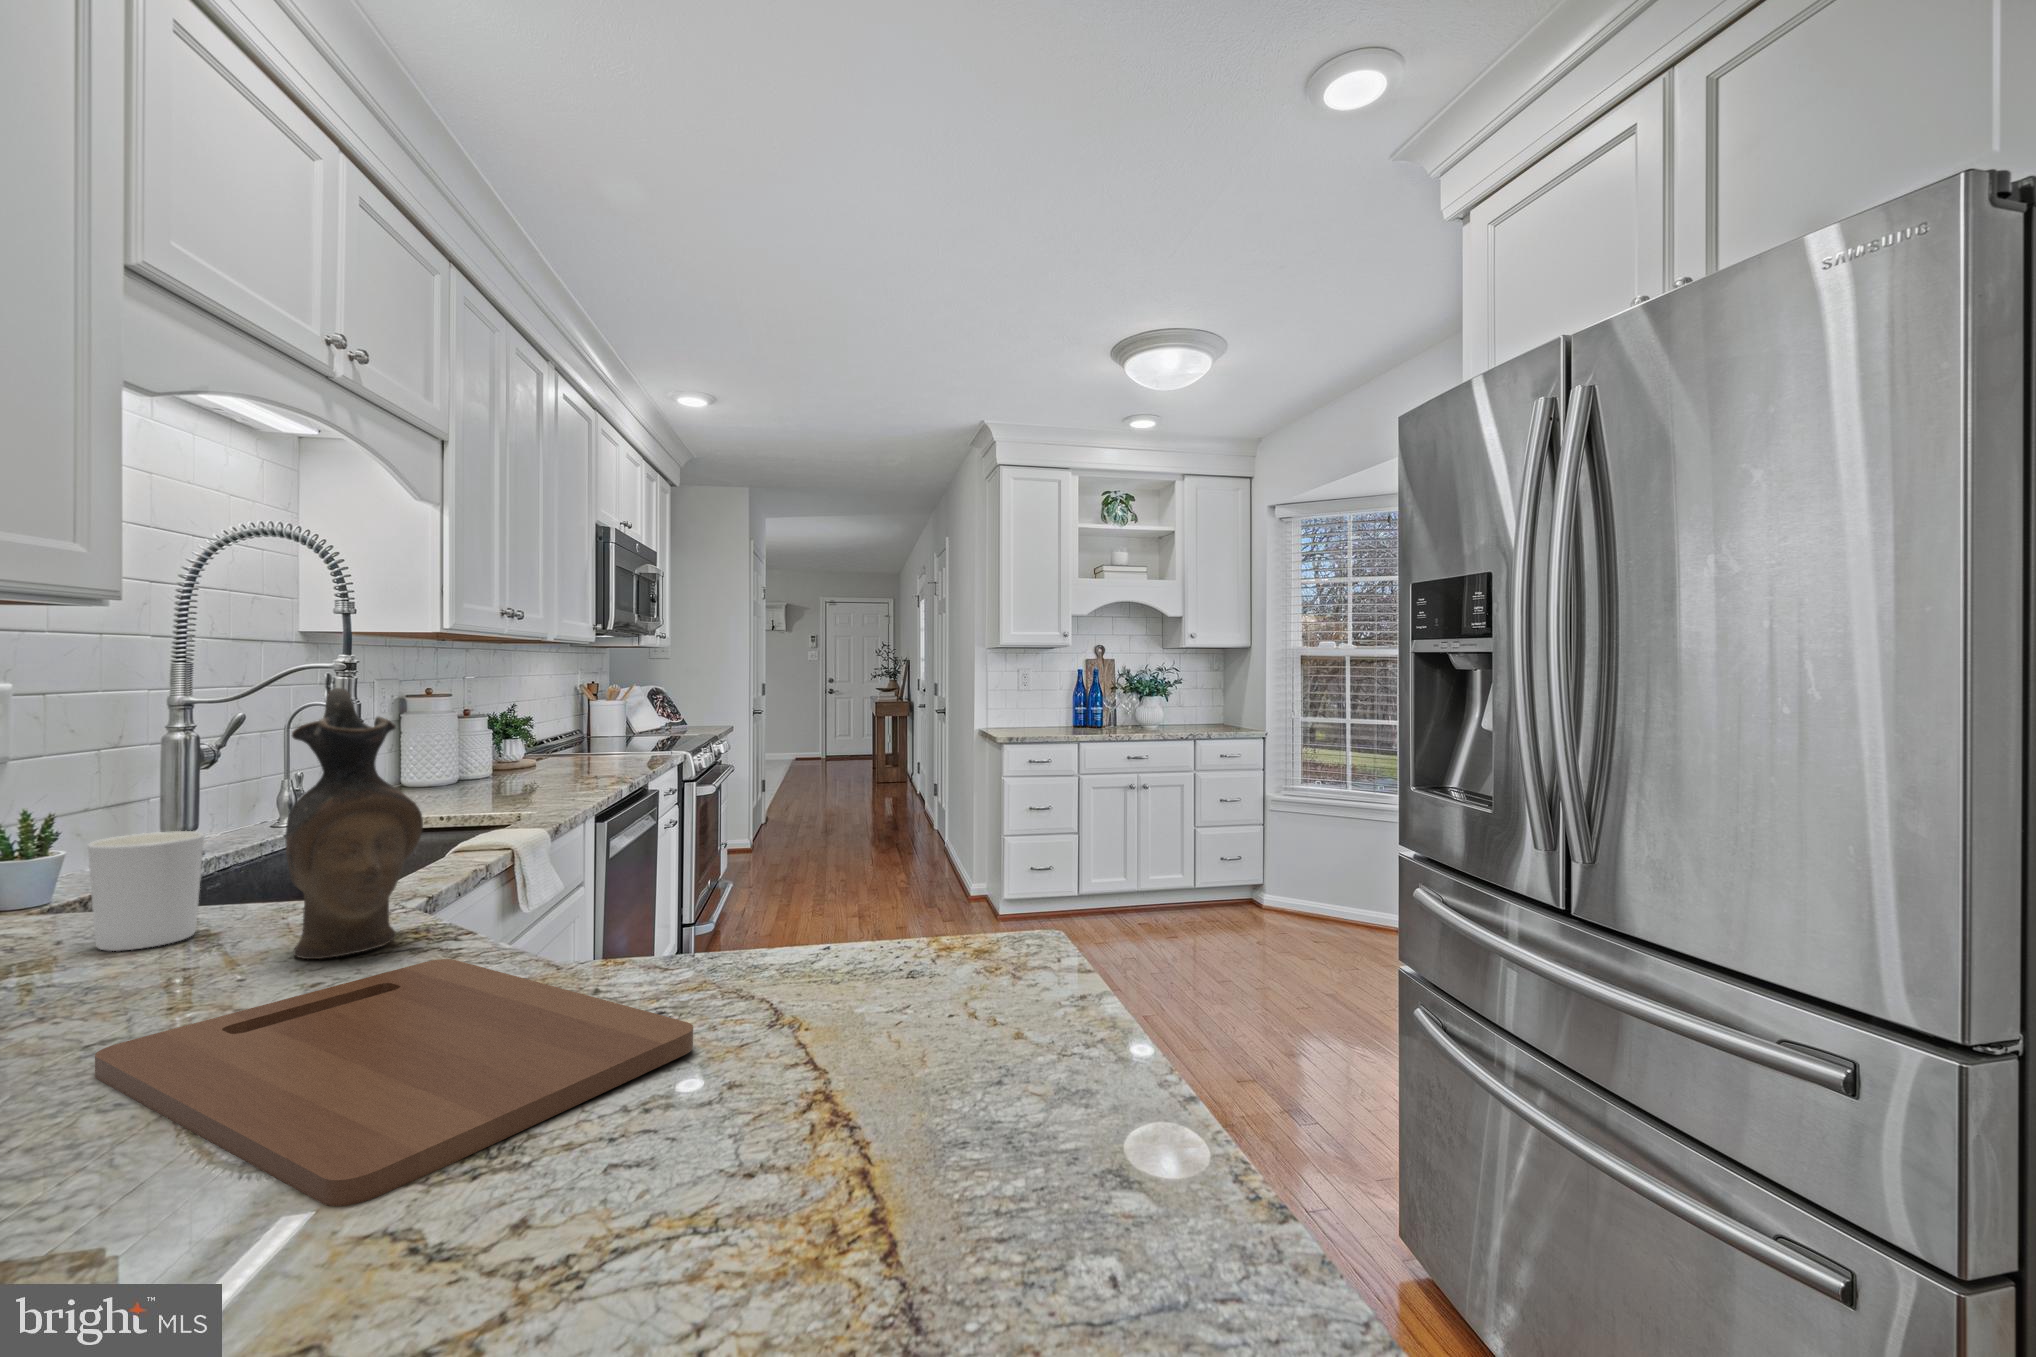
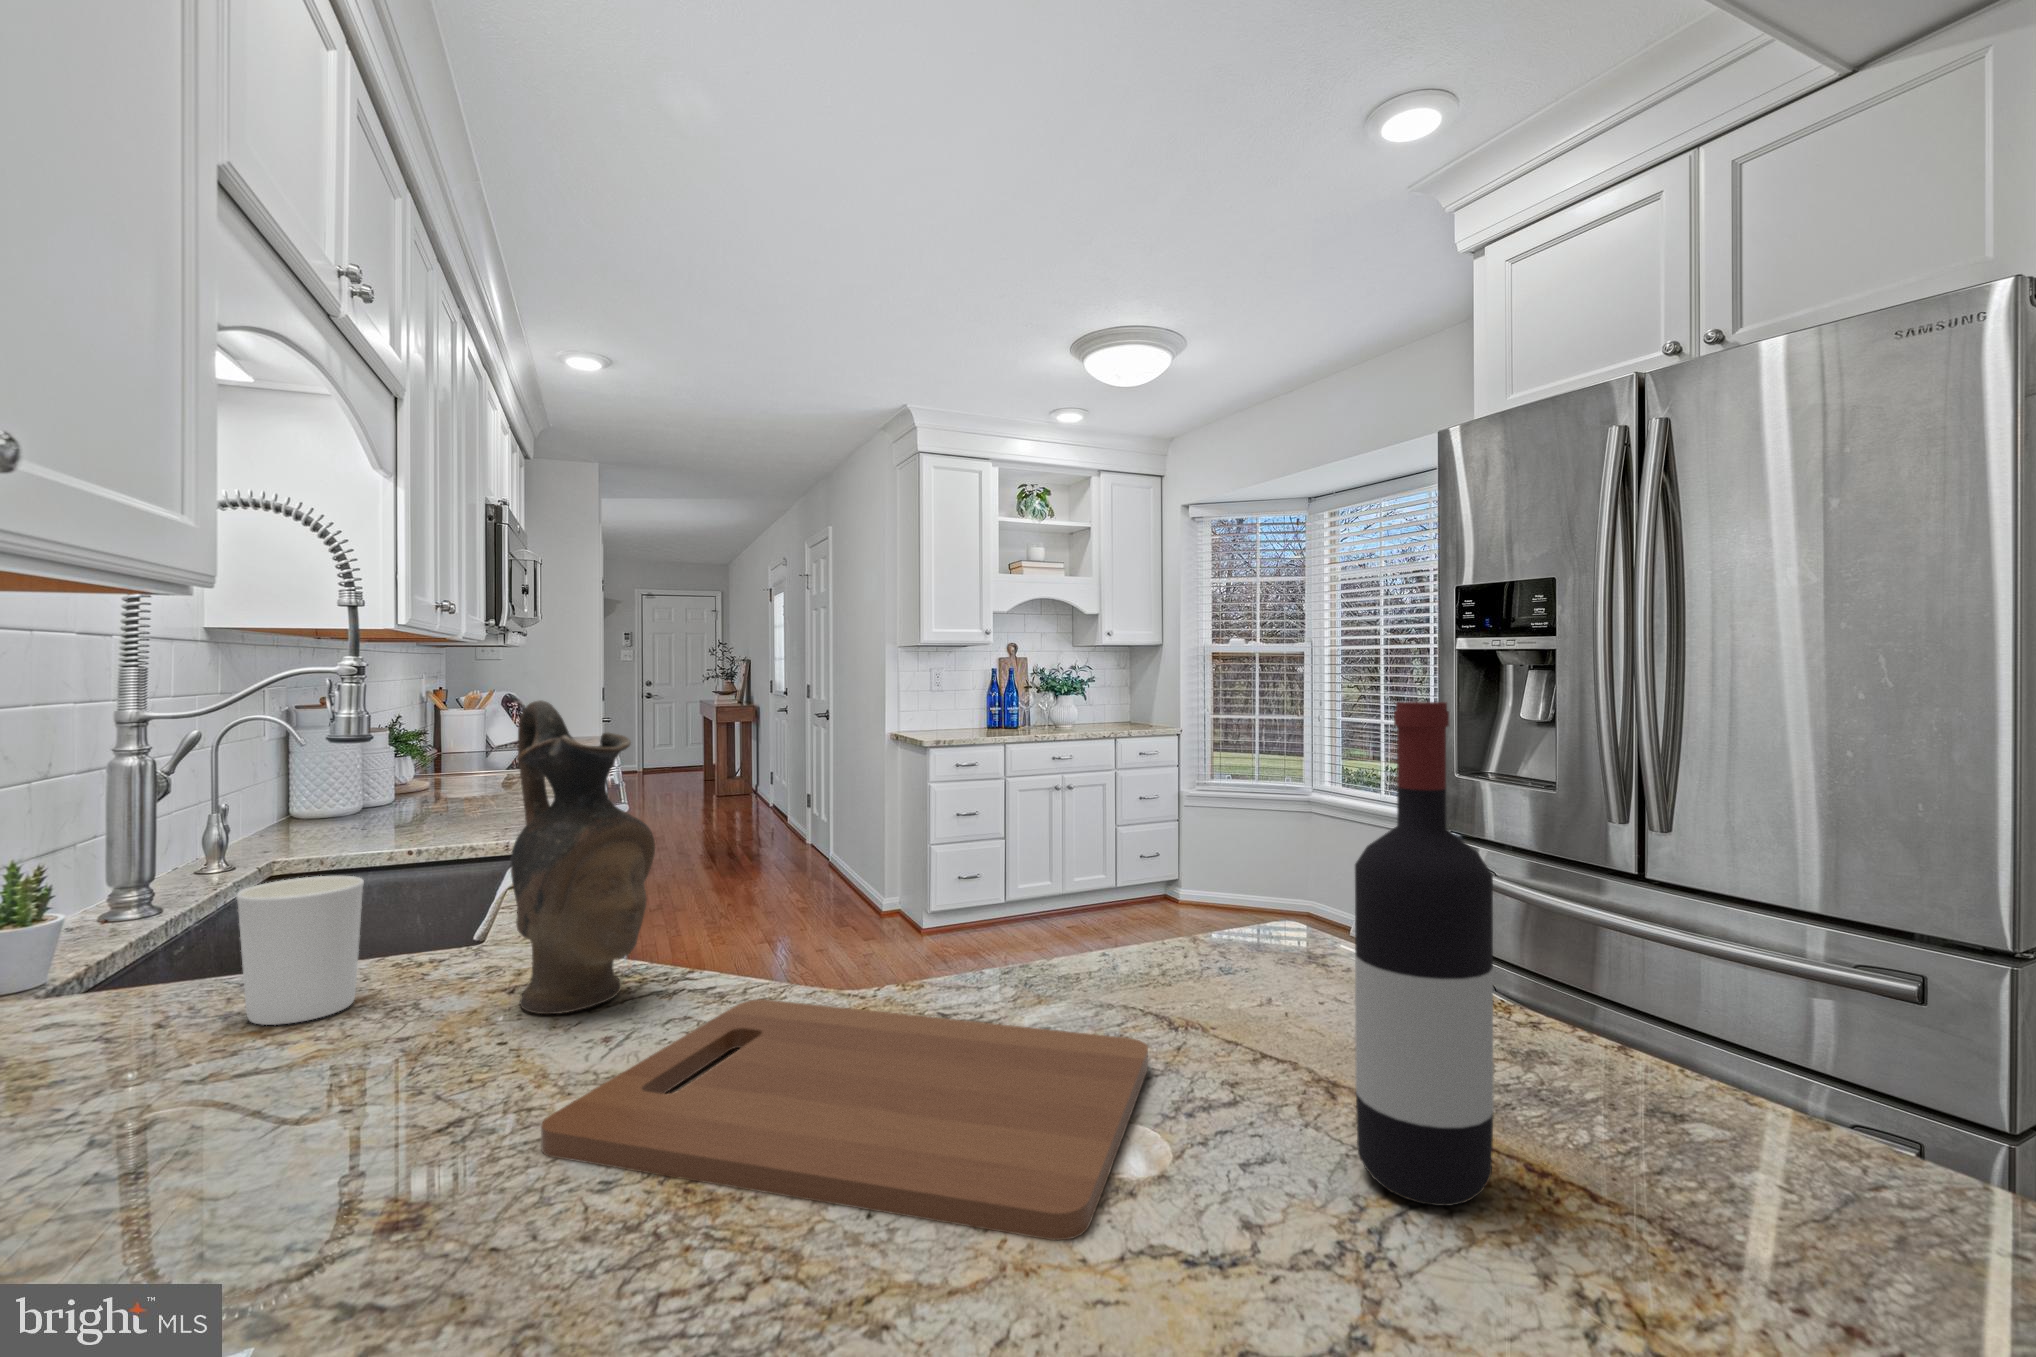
wine bottle: none [678,693,818,1225] -> present [1355,702,1494,1206]

